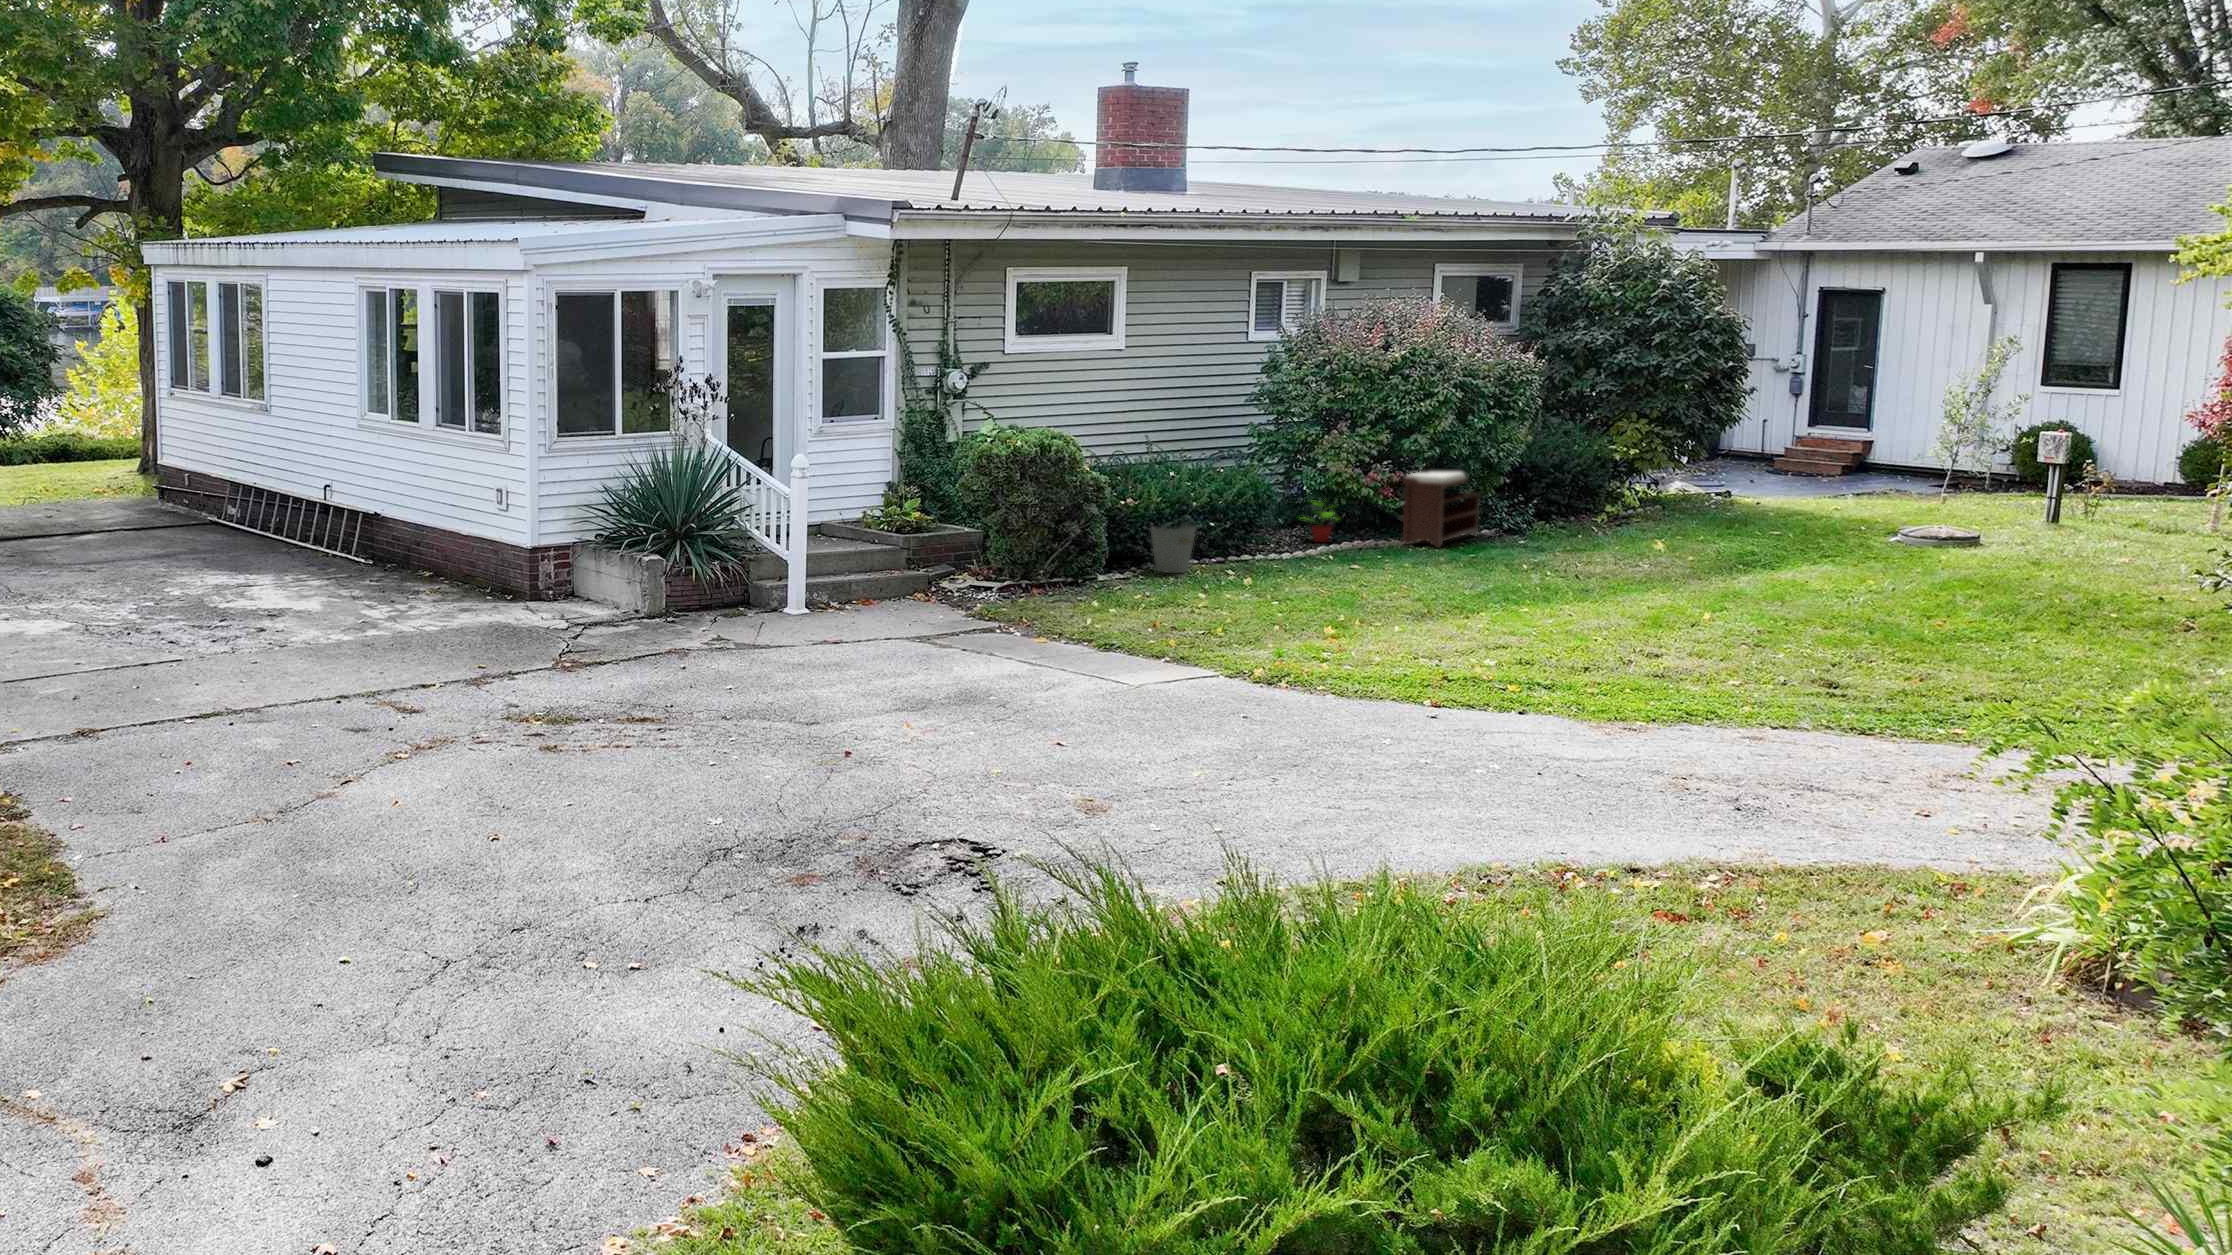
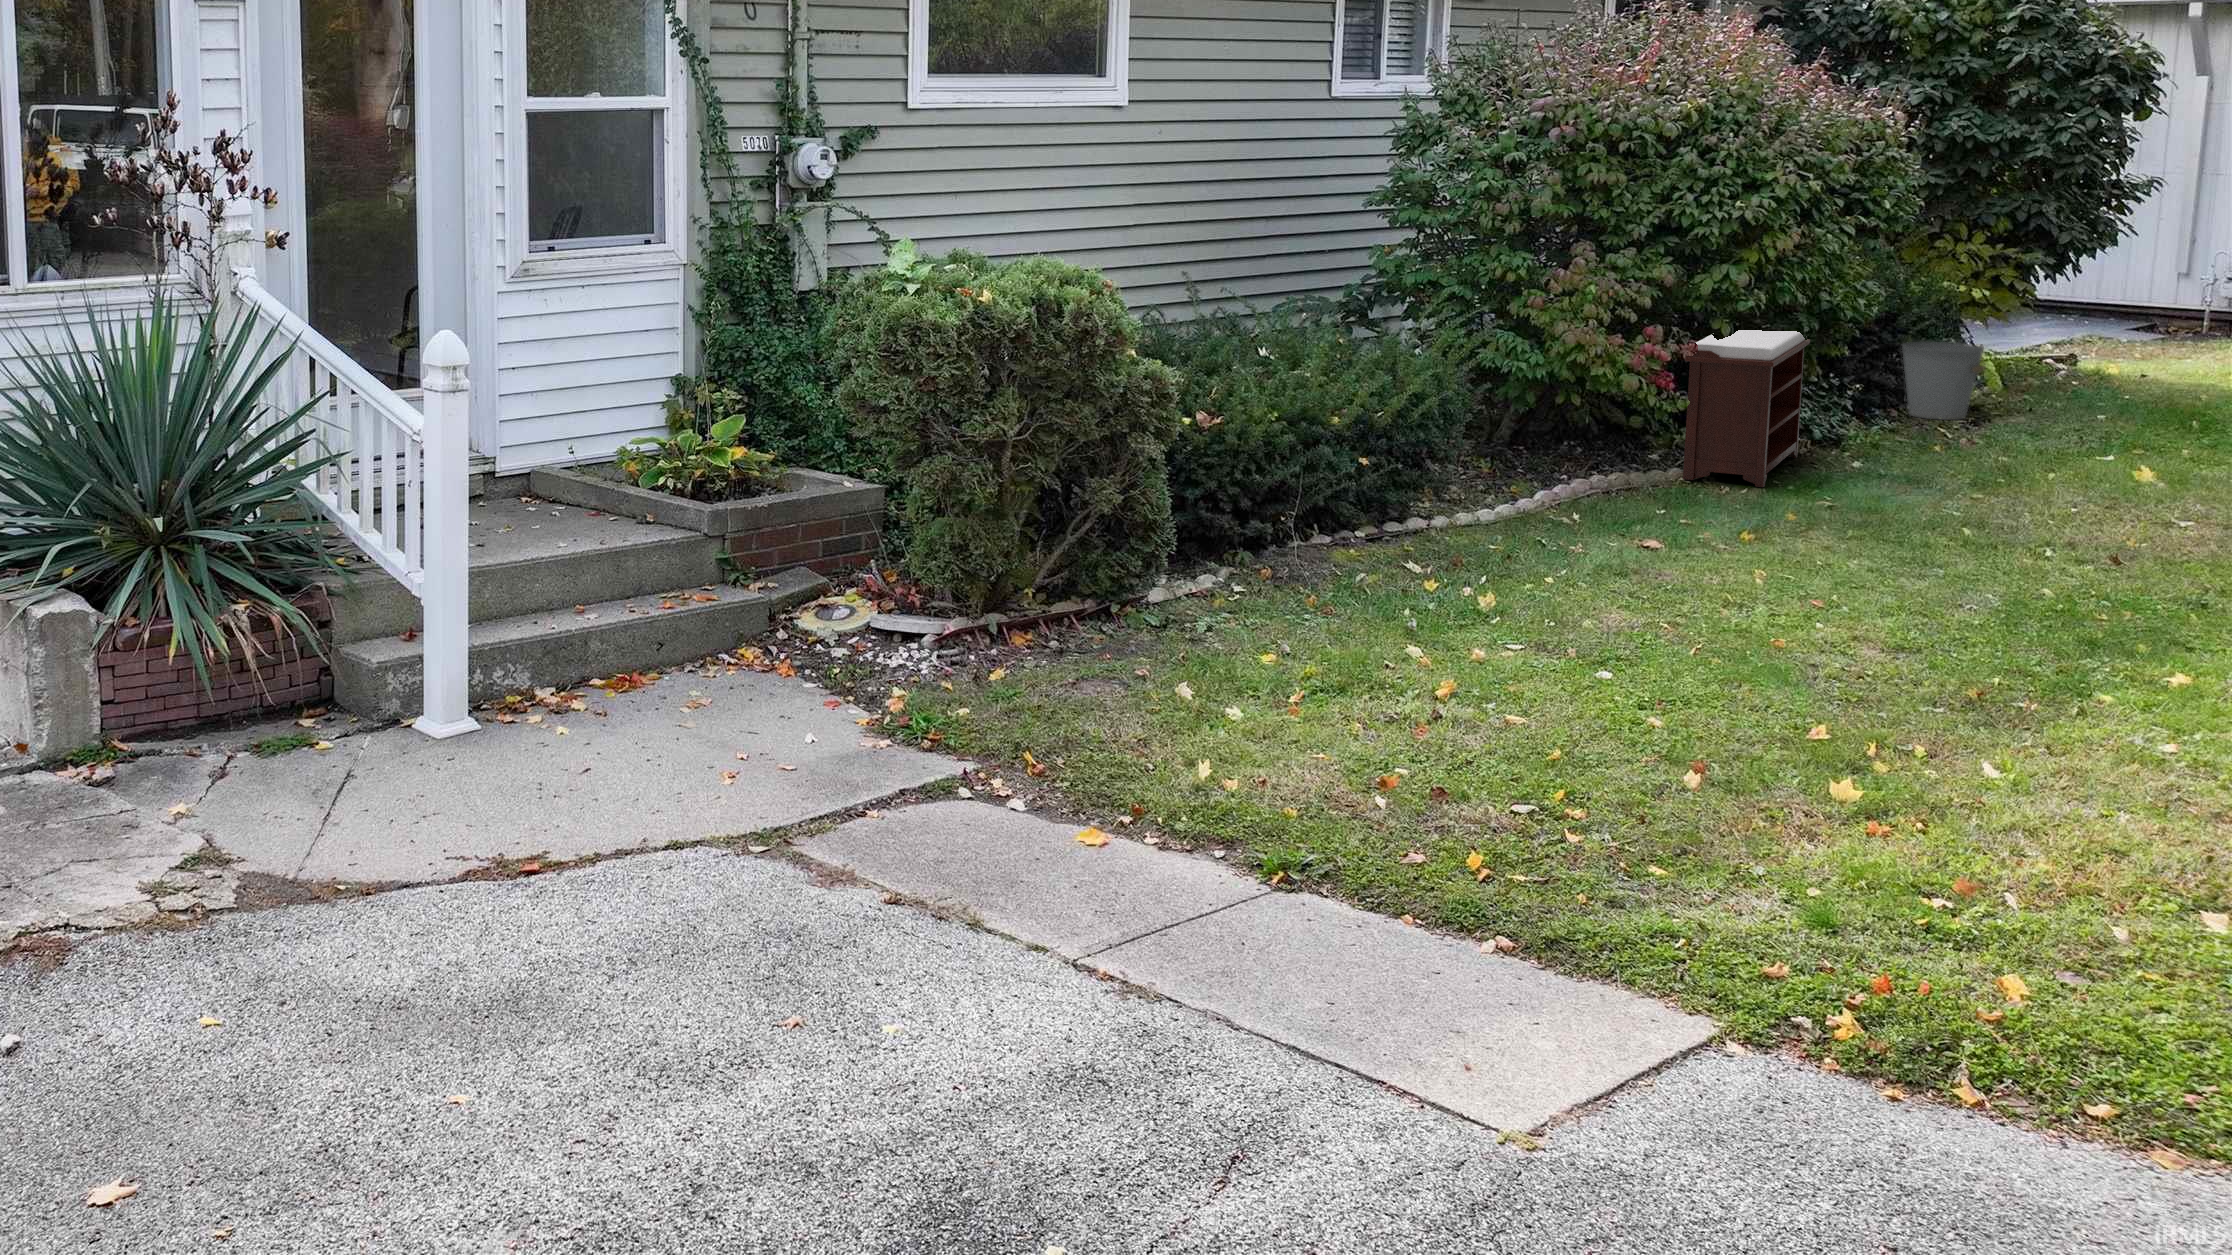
potted plant: present [1312,500,1333,542] -> none [1473,370,1563,476]
bucket: present [1150,523,1196,573] -> present [1902,342,1985,420]

